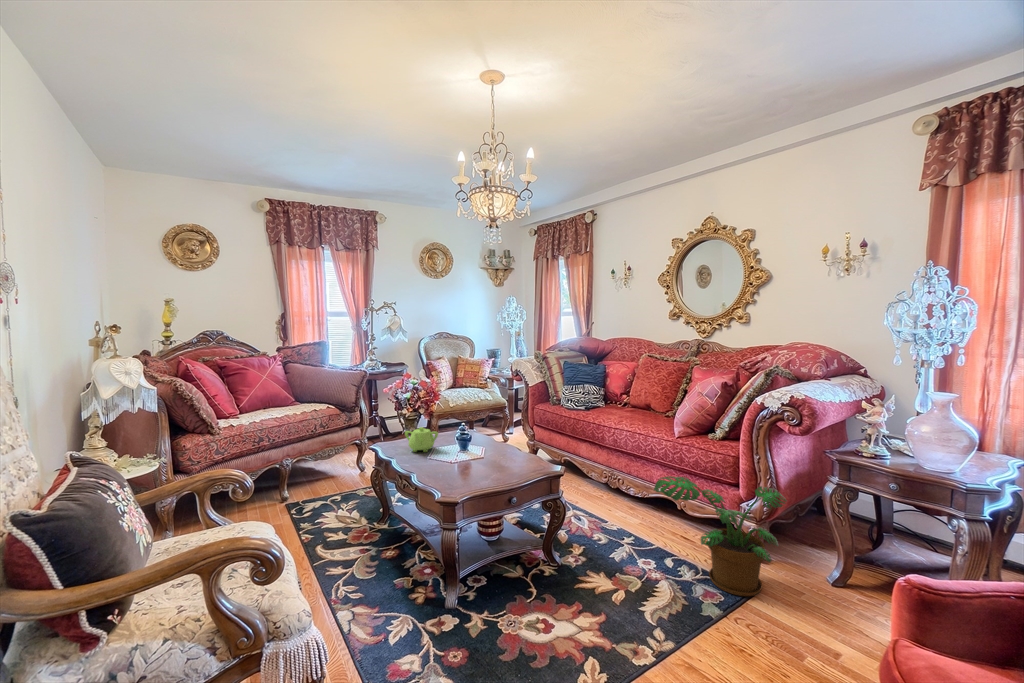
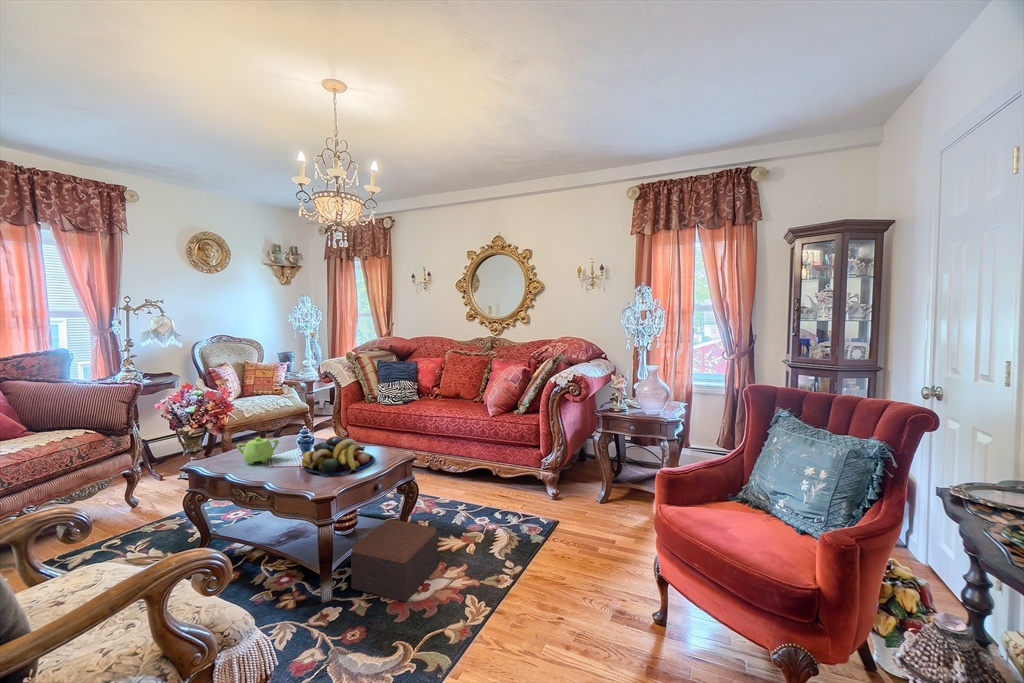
fruit bowl: none [448,436,517,478] -> present [302,436,374,477]
potted plant: present [654,476,787,596] -> none [487,443,573,523]
footstool: none [476,536,572,637] -> present [351,519,438,602]

